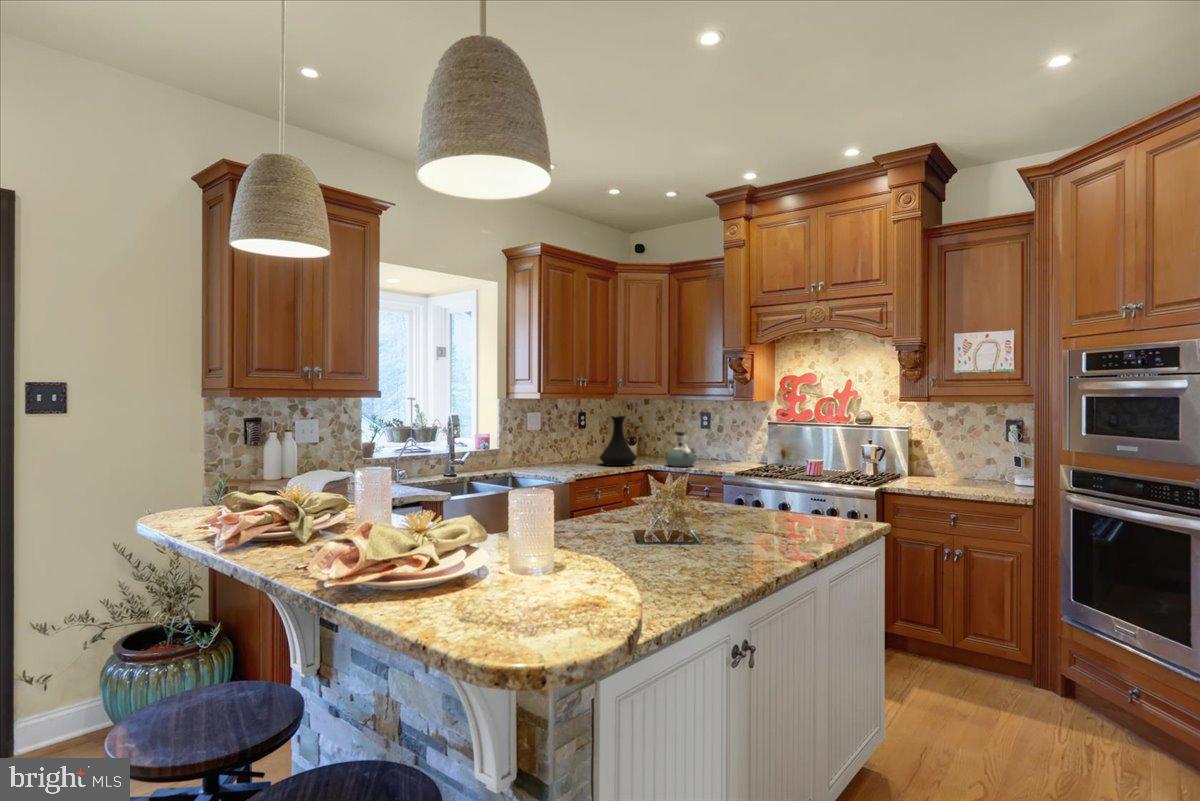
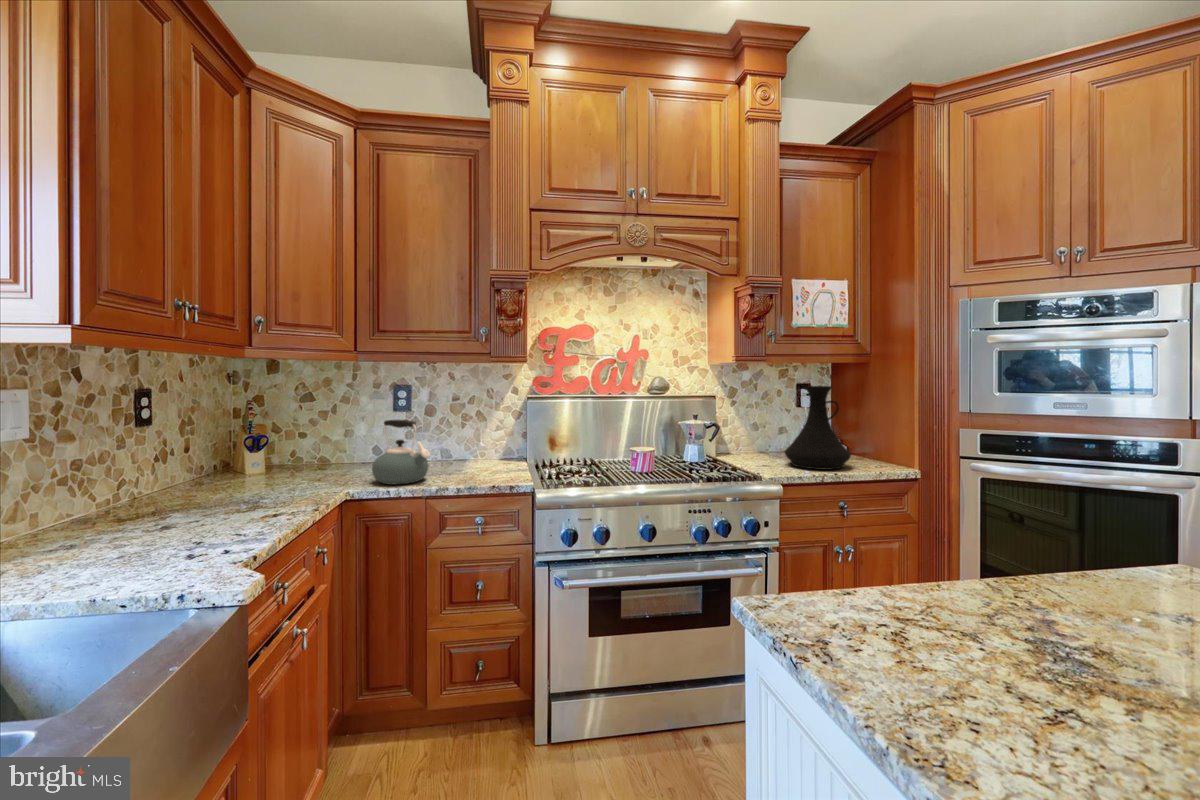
vase: present [600,416,637,466] -> present [785,386,851,470]

